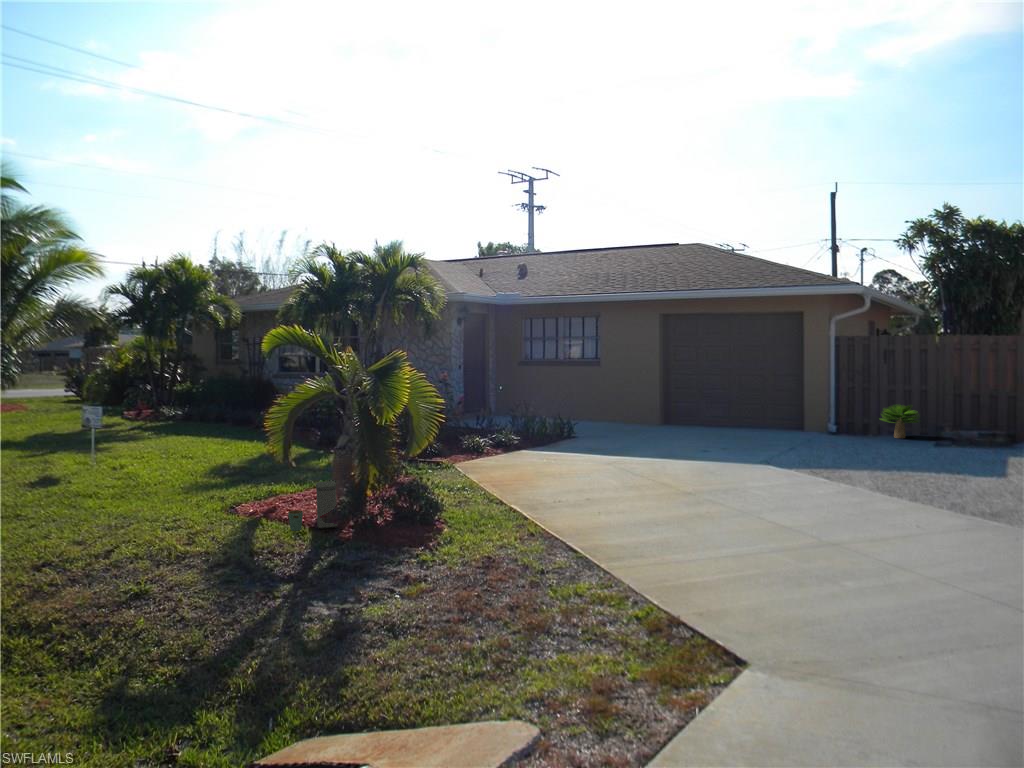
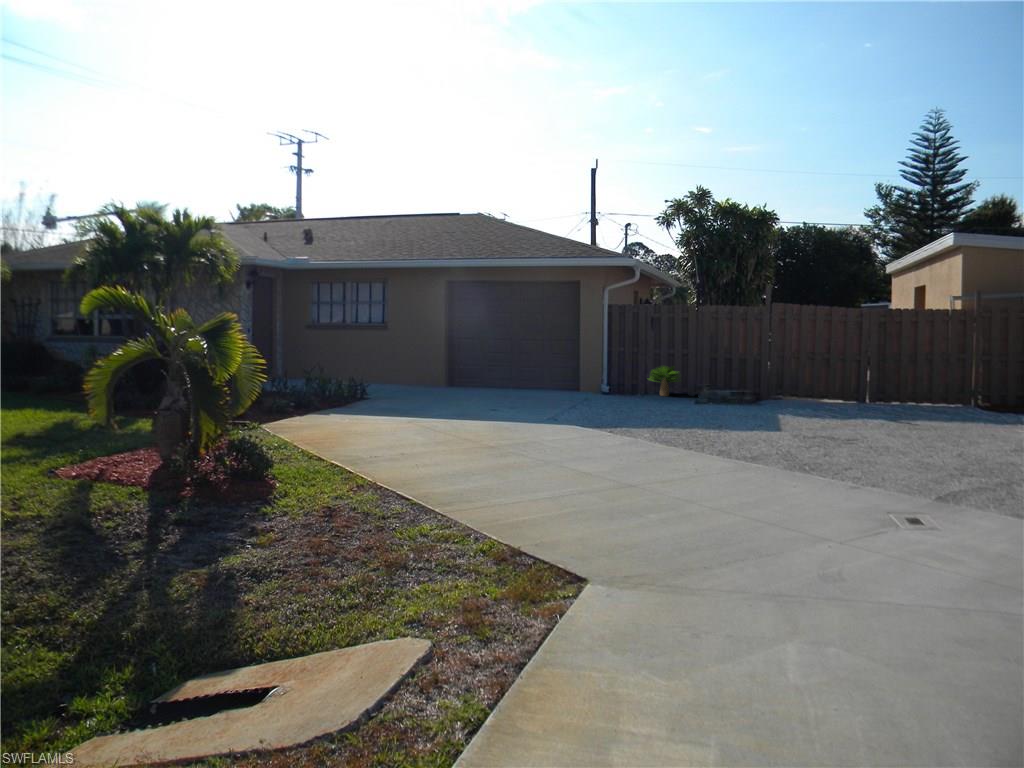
trash can: present [288,481,337,531] -> none [109,442,162,493]

